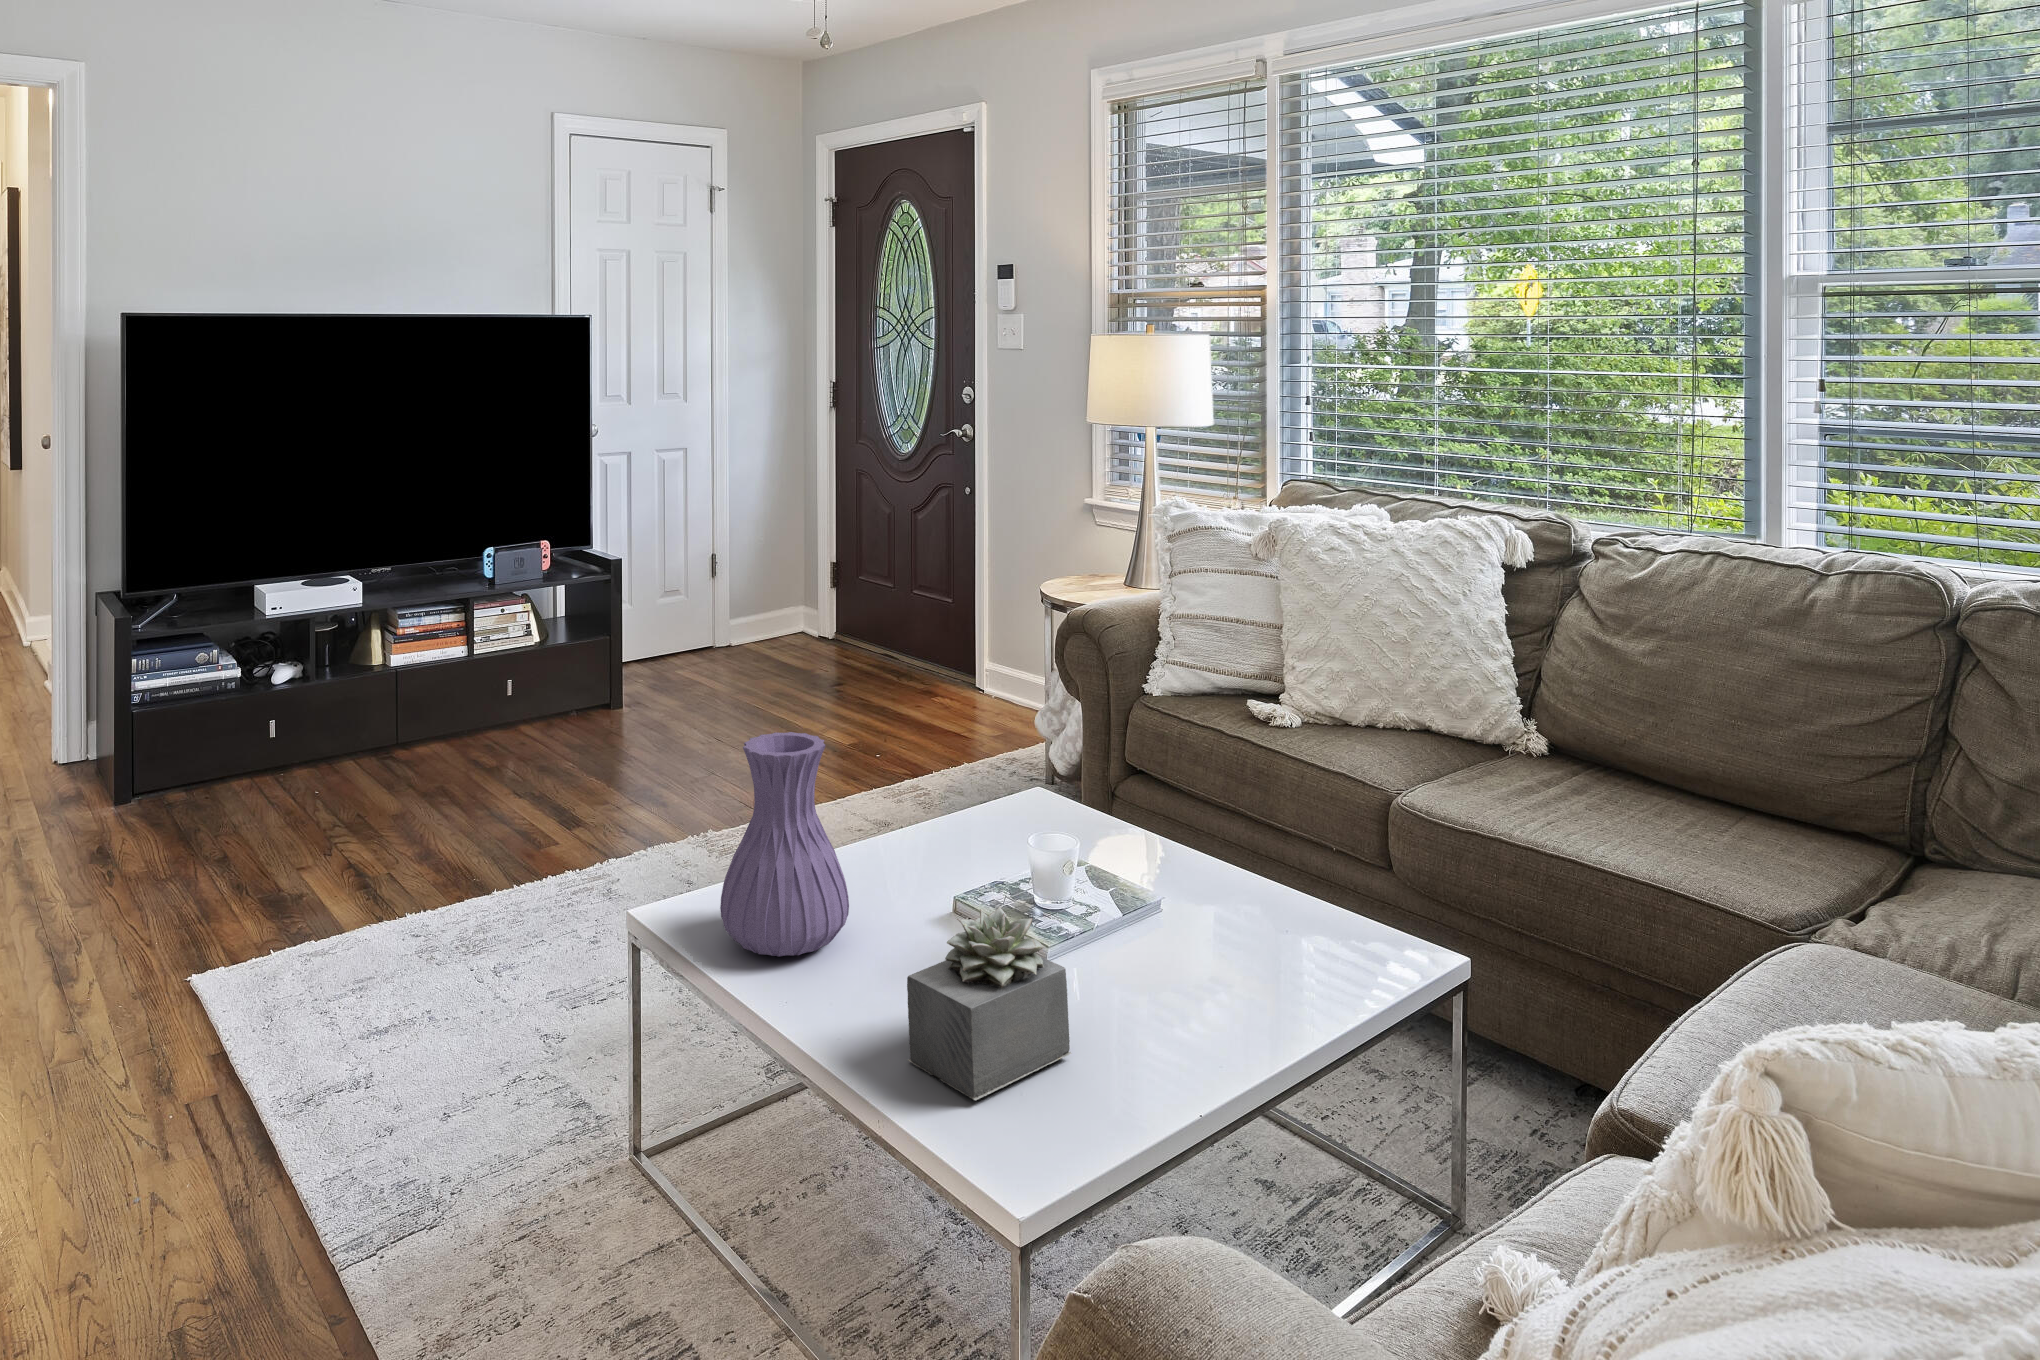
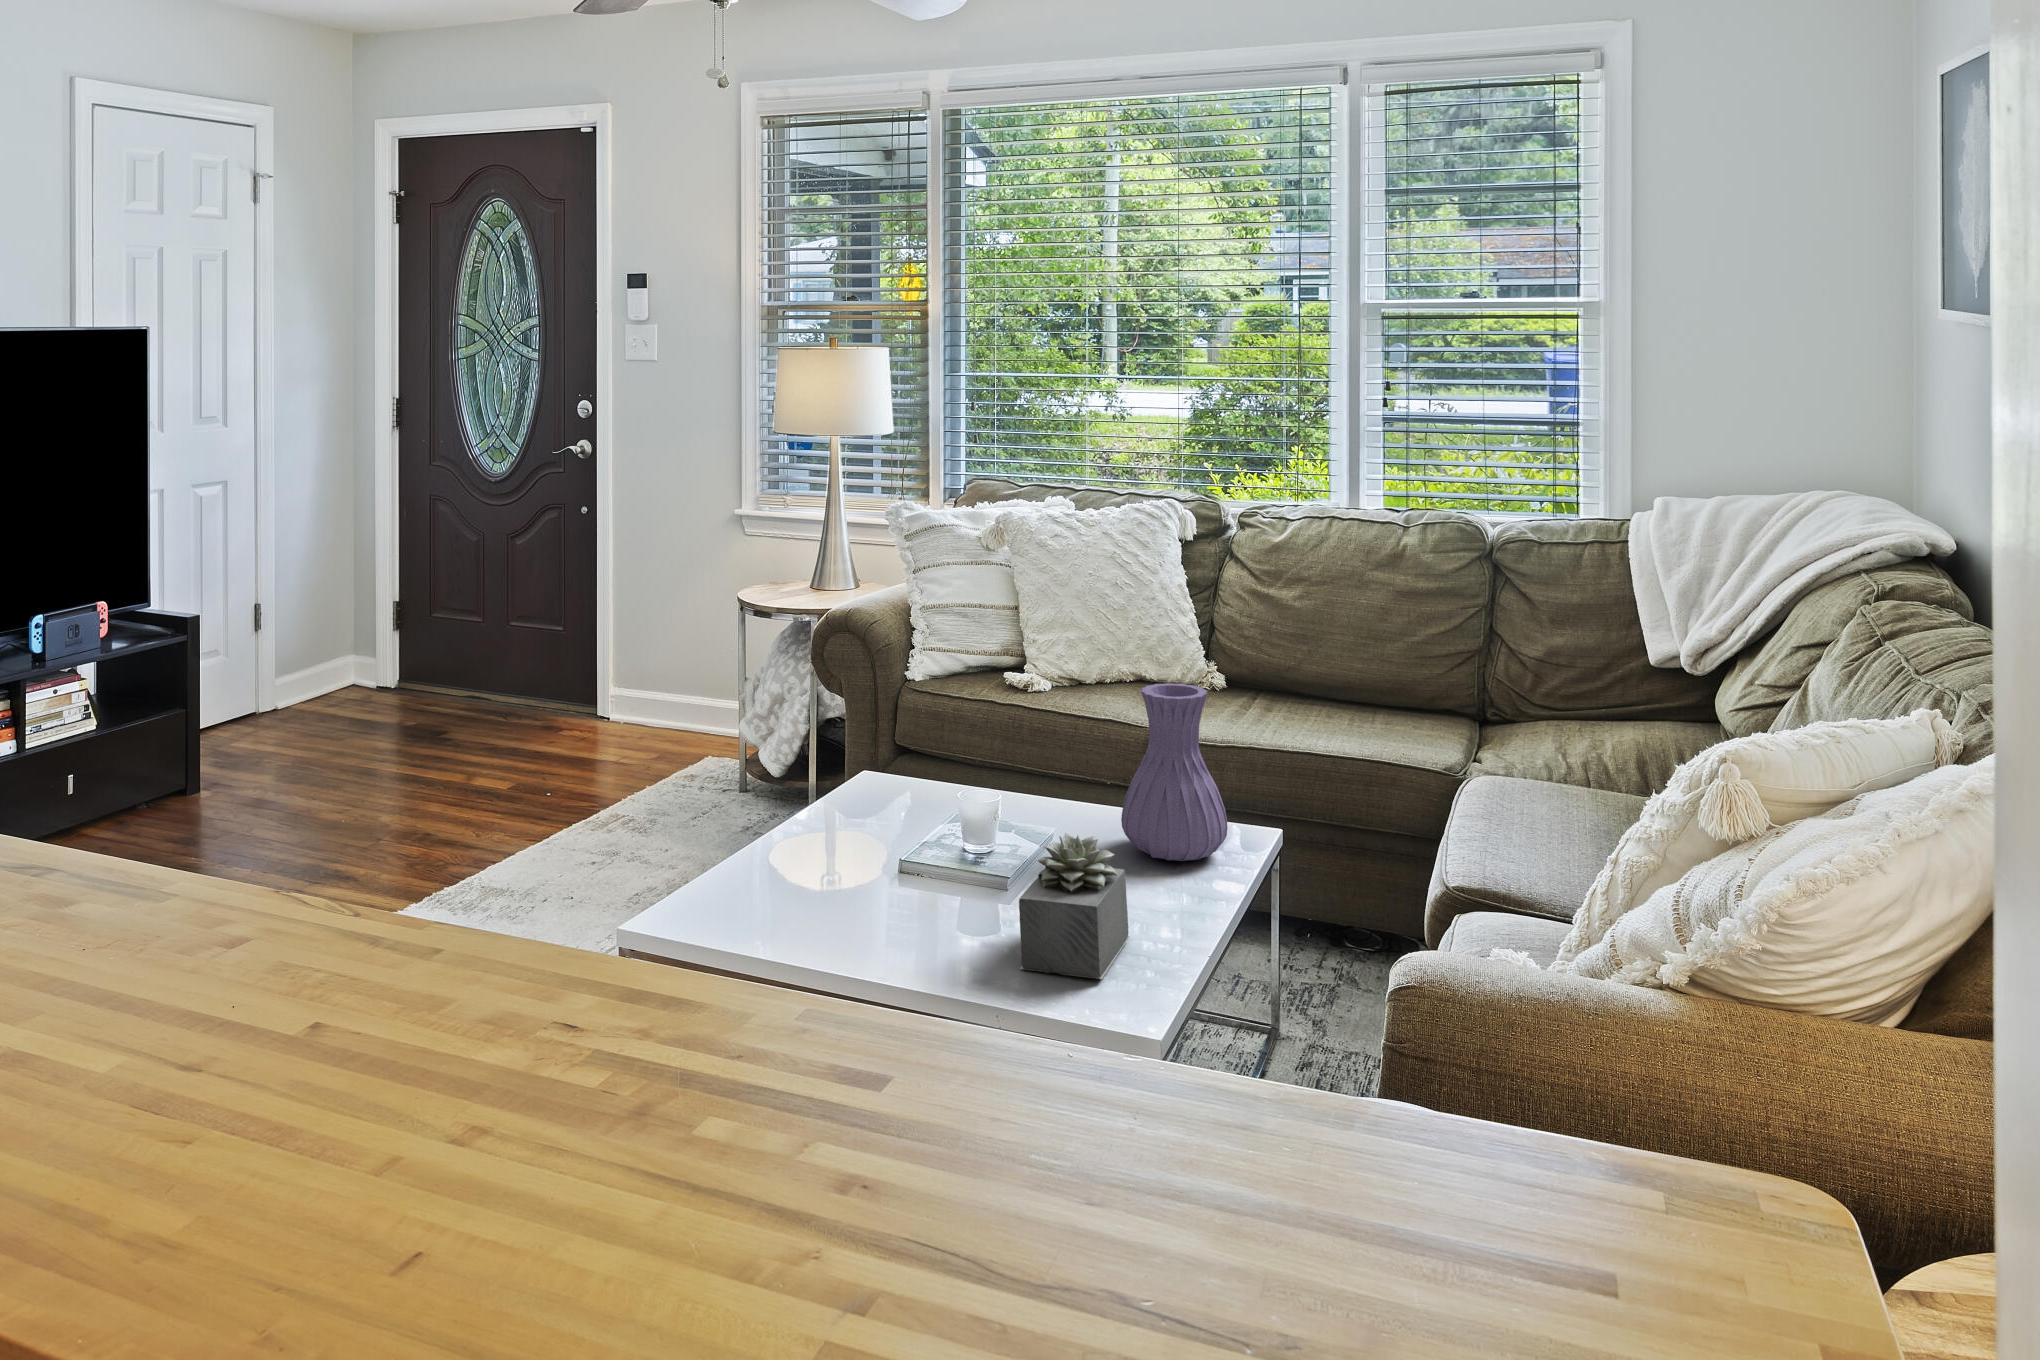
vase: present [720,732,849,956] -> present [1121,683,1227,861]

